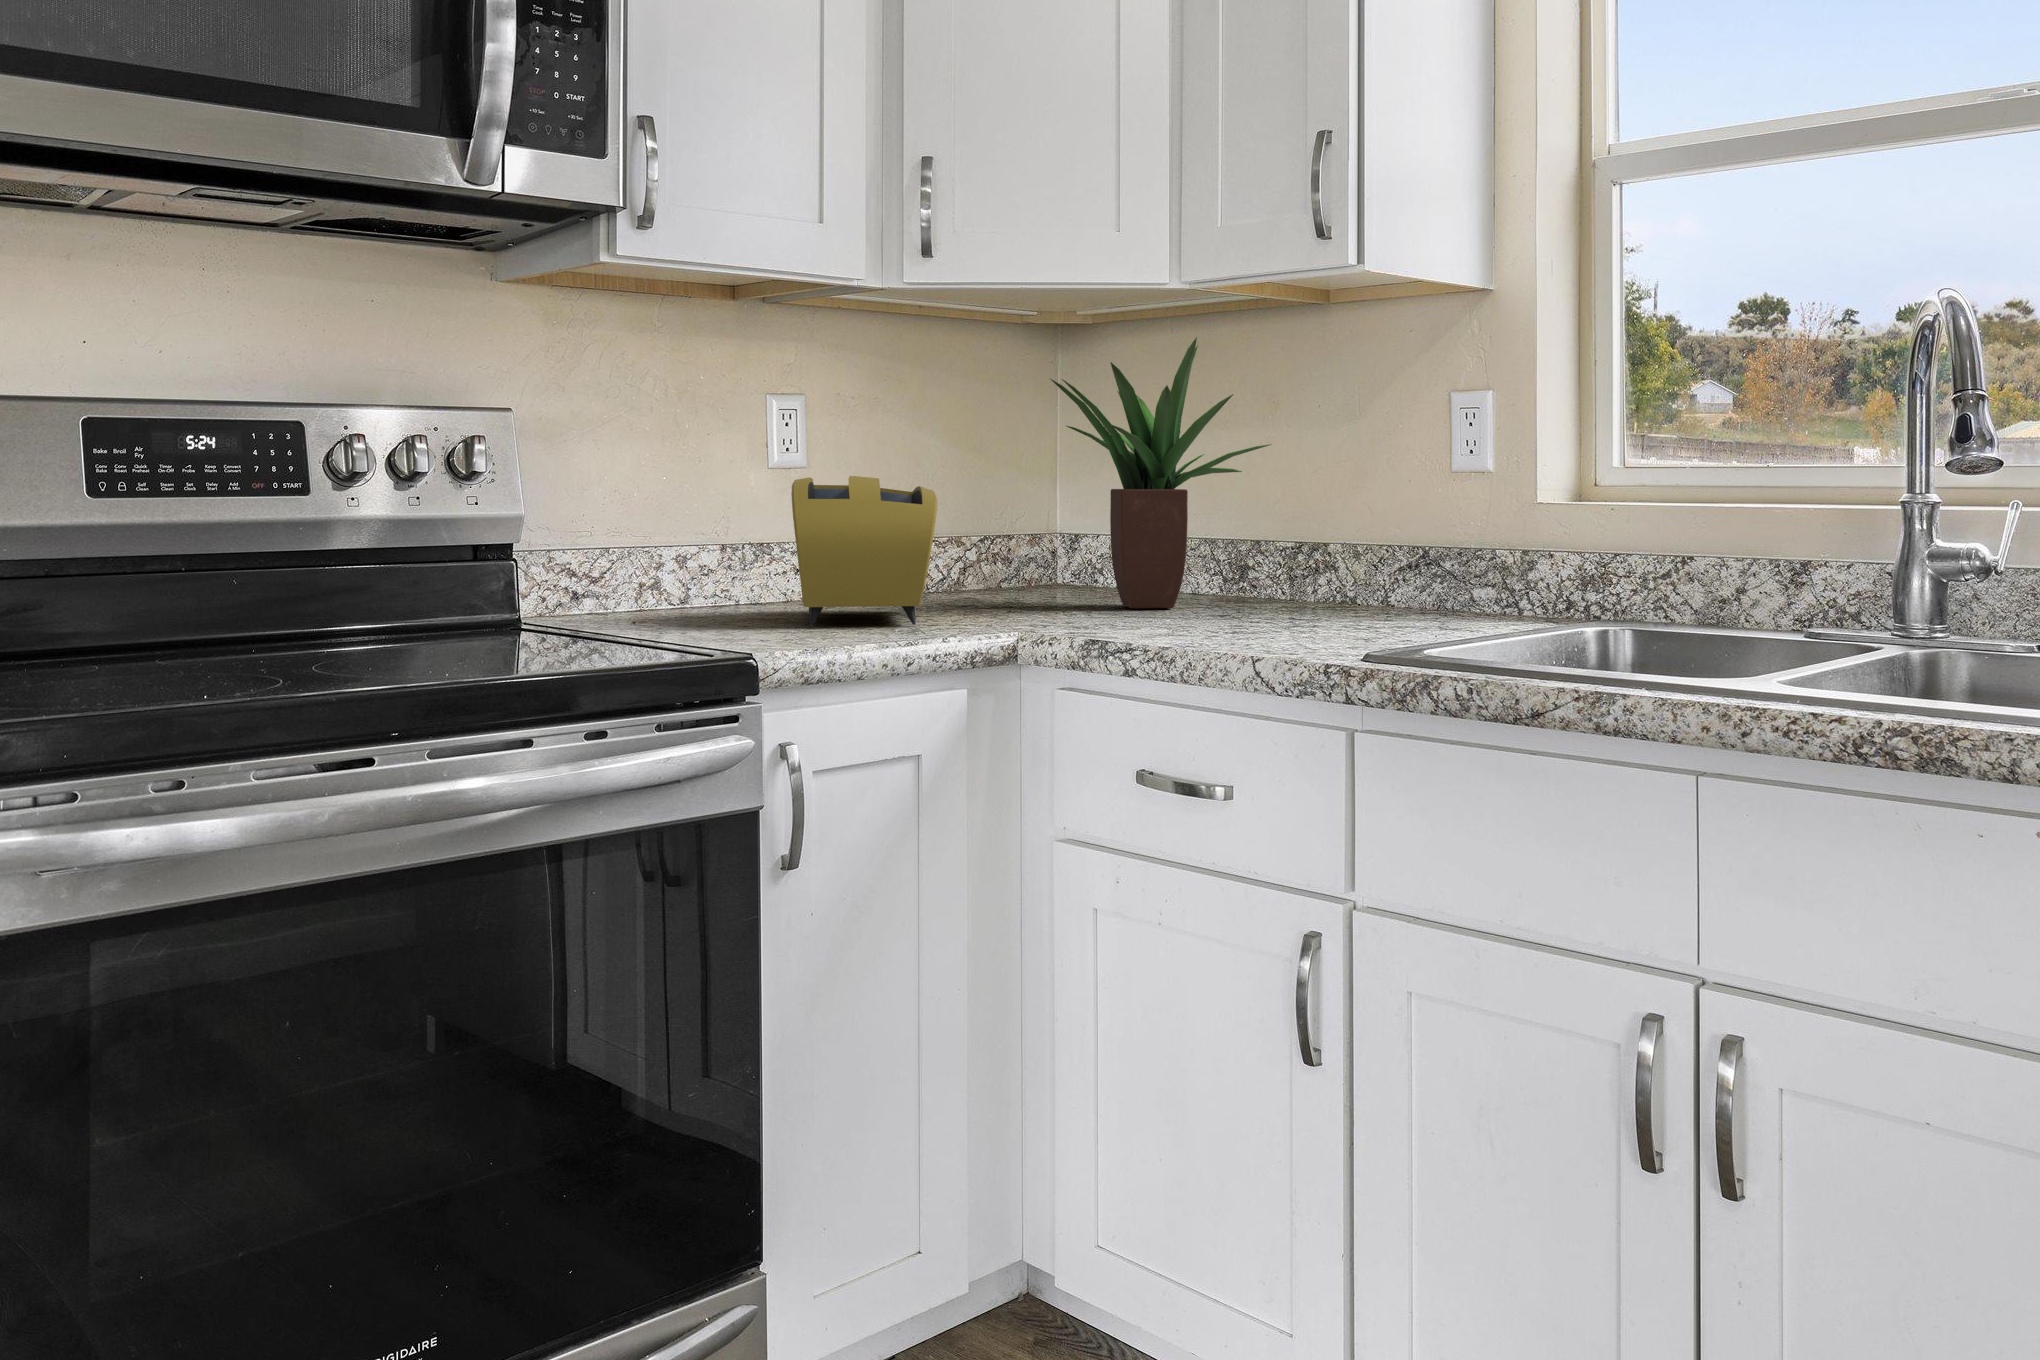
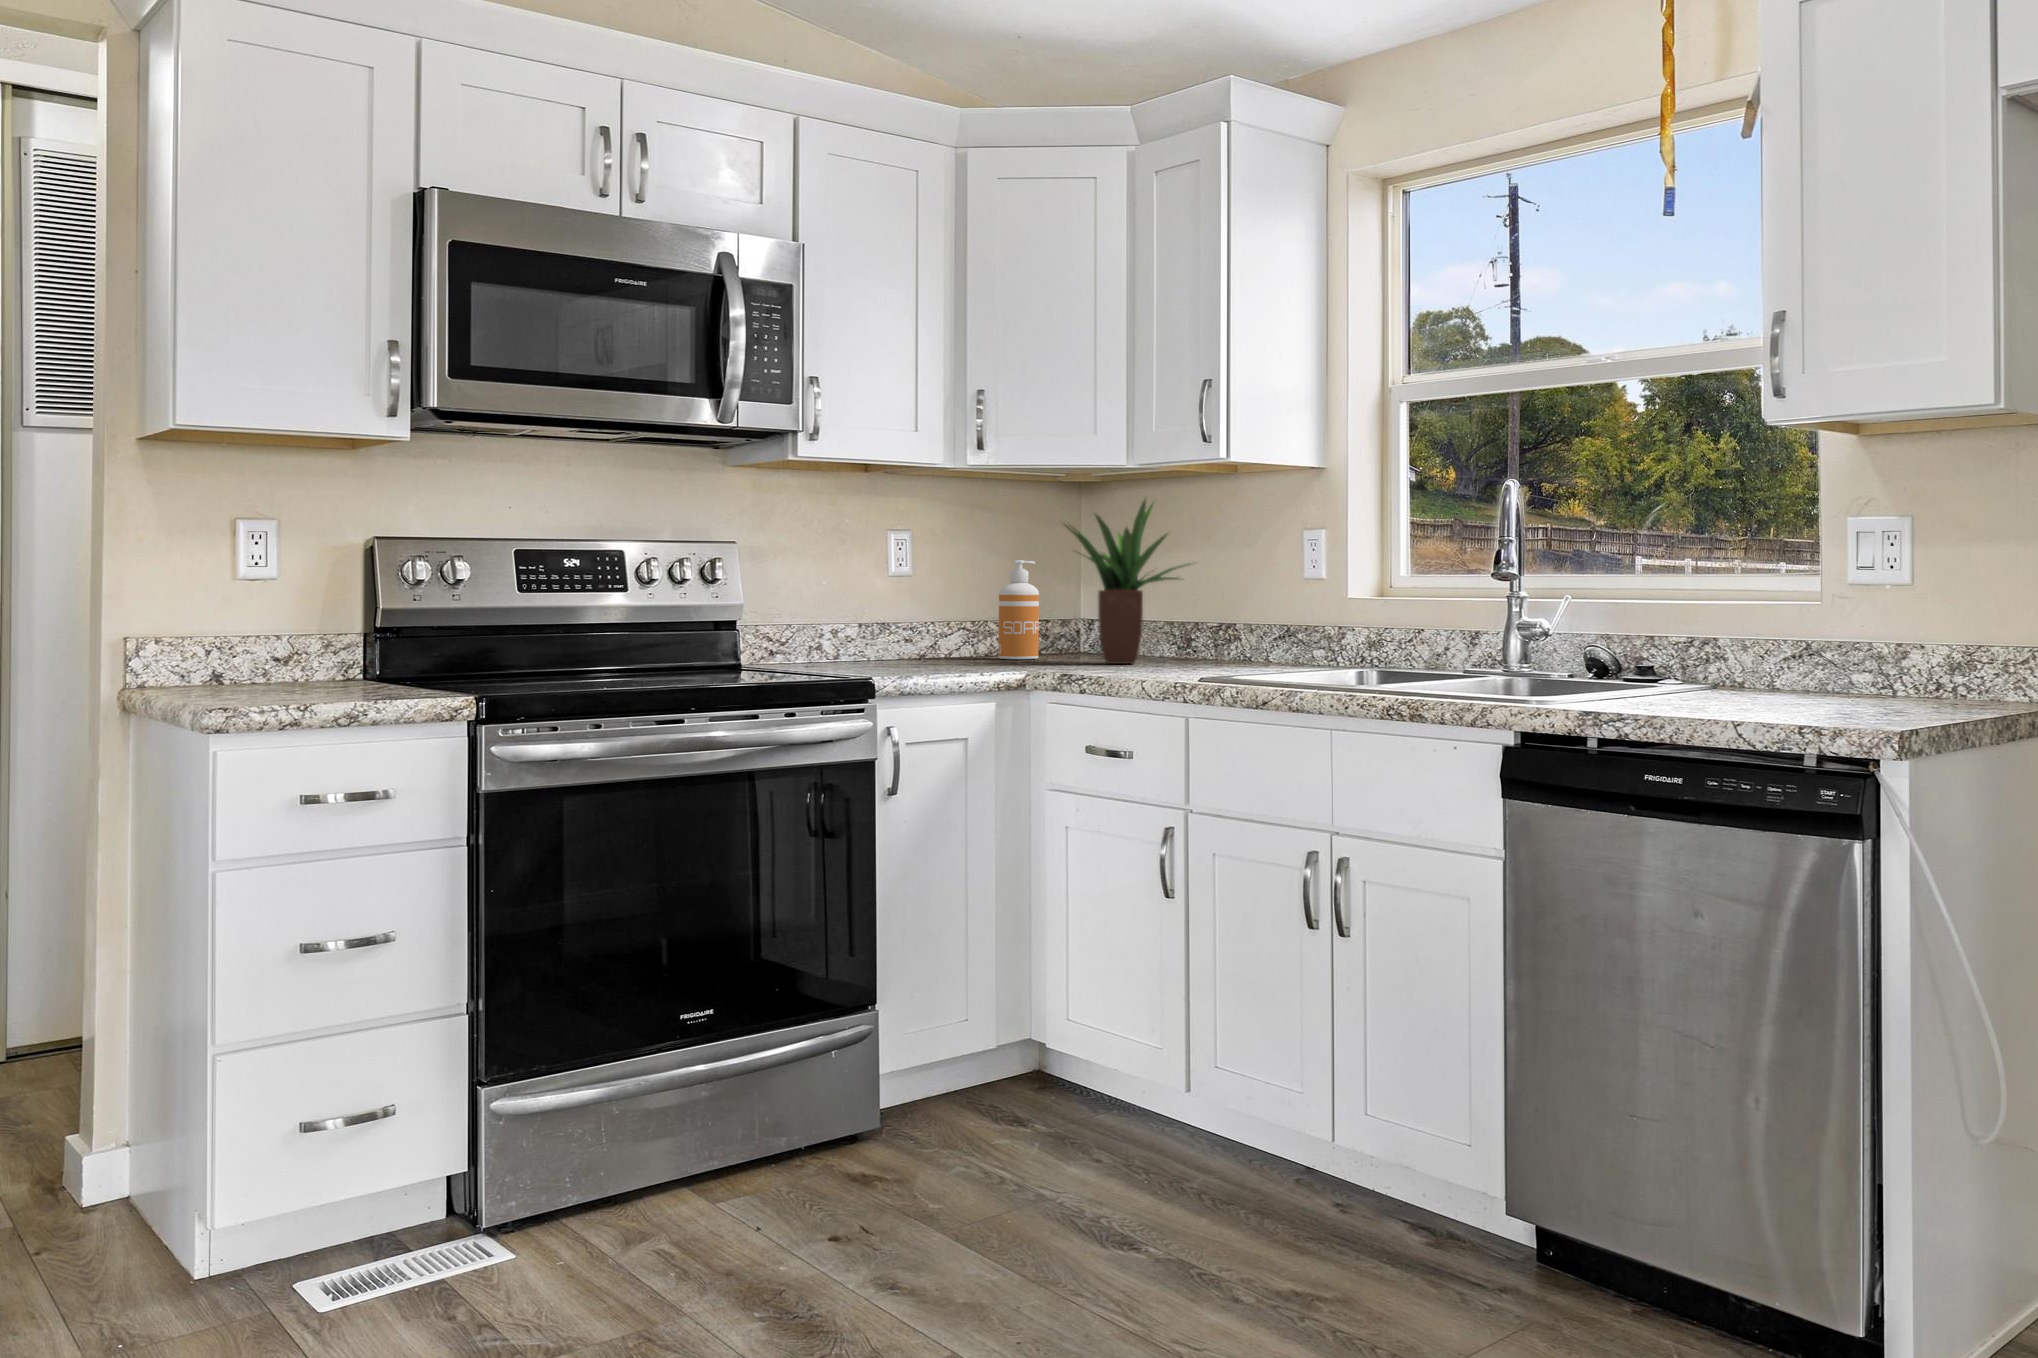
soap dispenser: none [942,442,1005,598] -> present [998,560,1039,659]
toaster: present [791,476,937,626] -> none [898,582,984,669]

